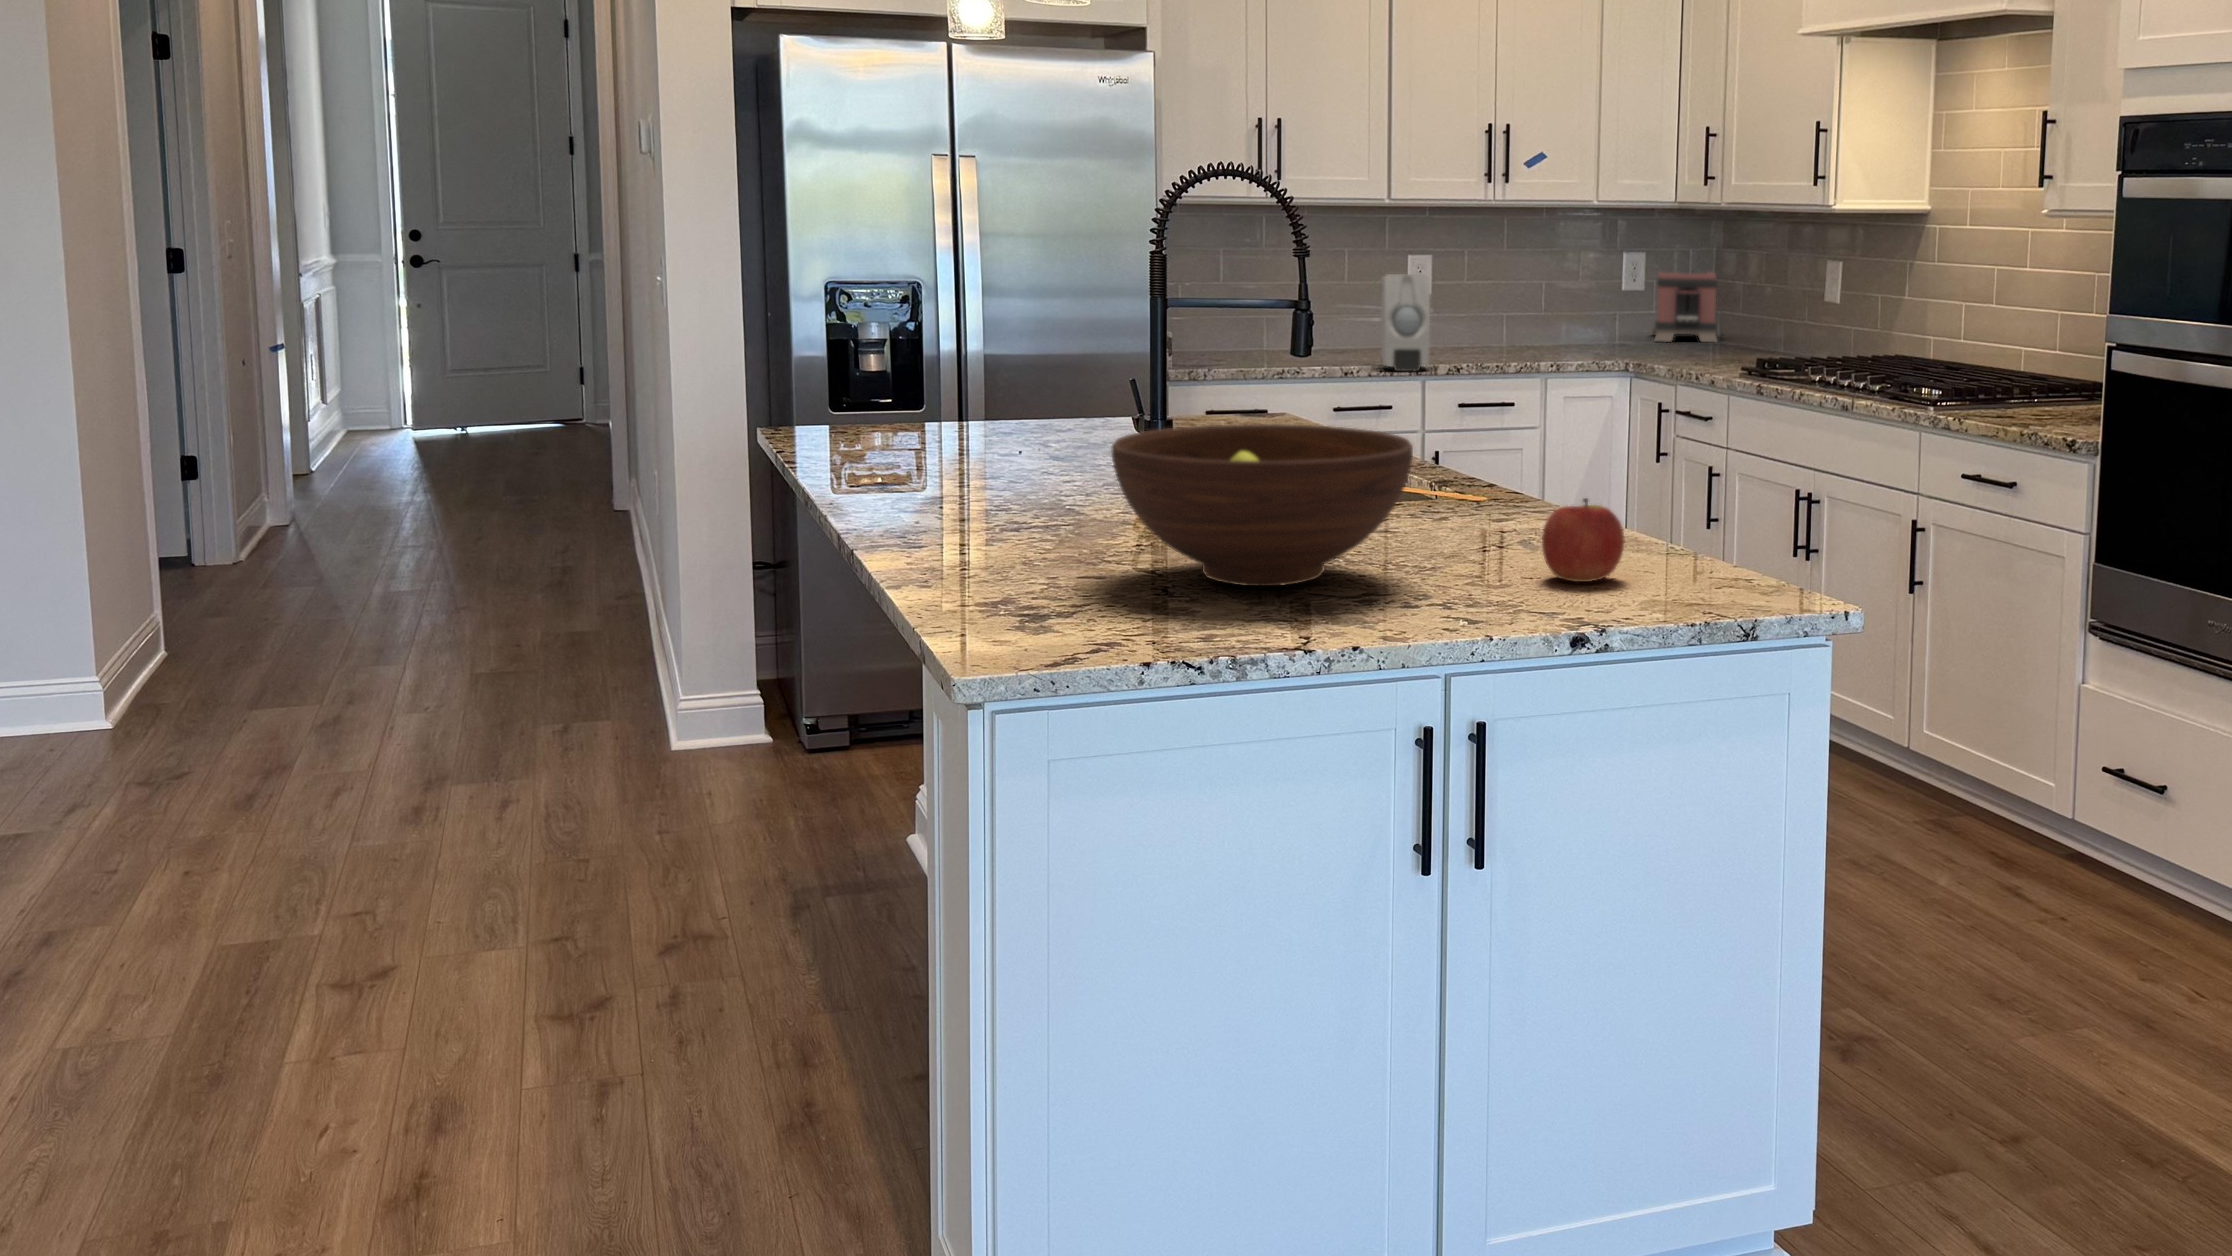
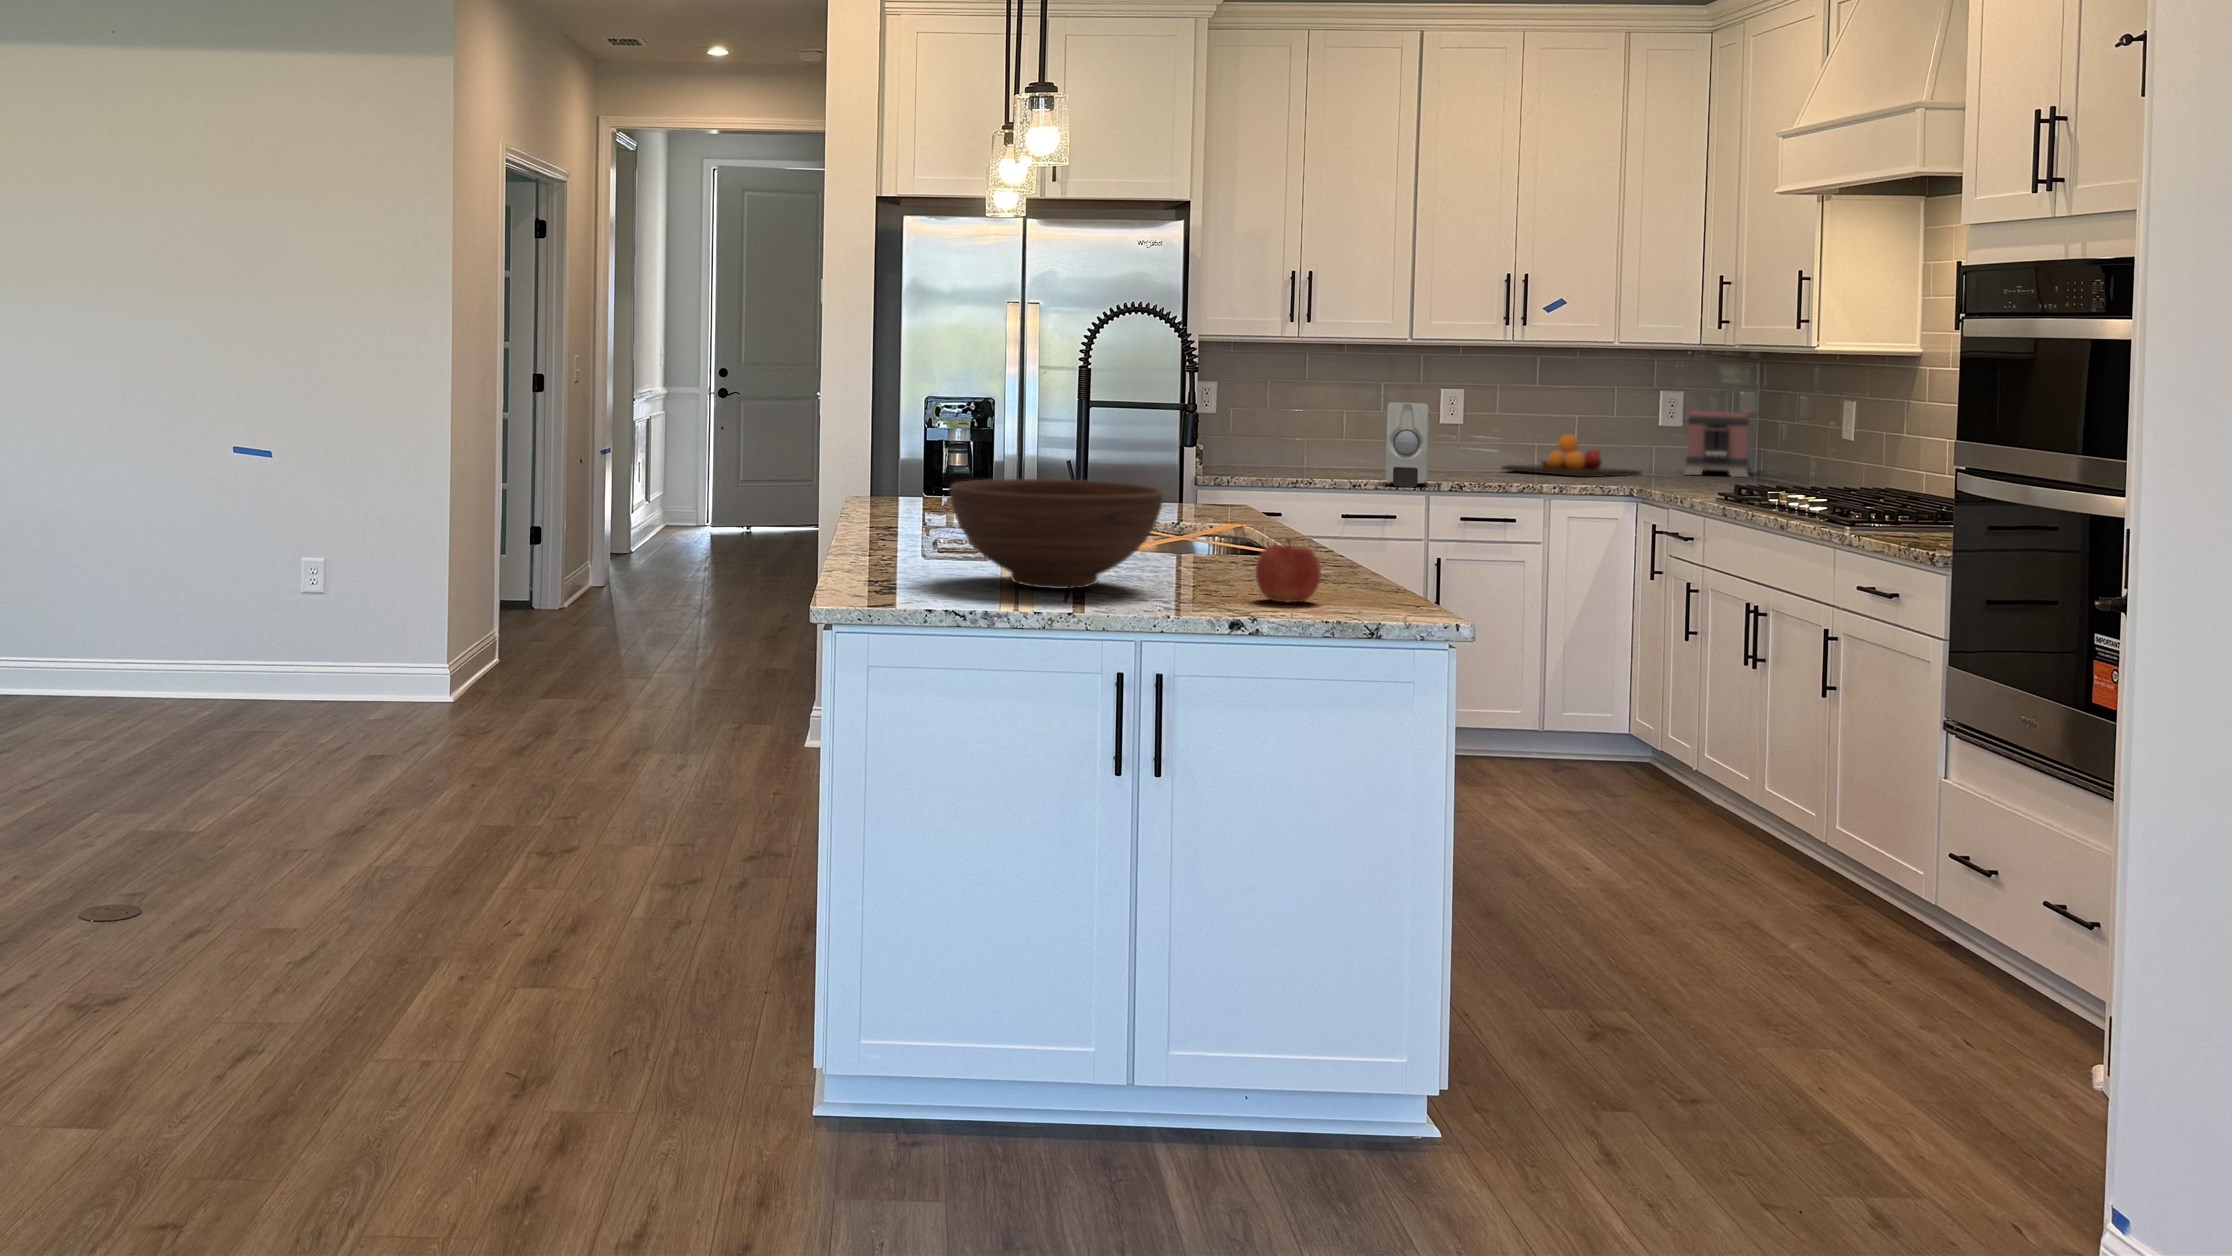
chopping board: none [1471,301,1614,349] -> present [1501,435,1641,477]

